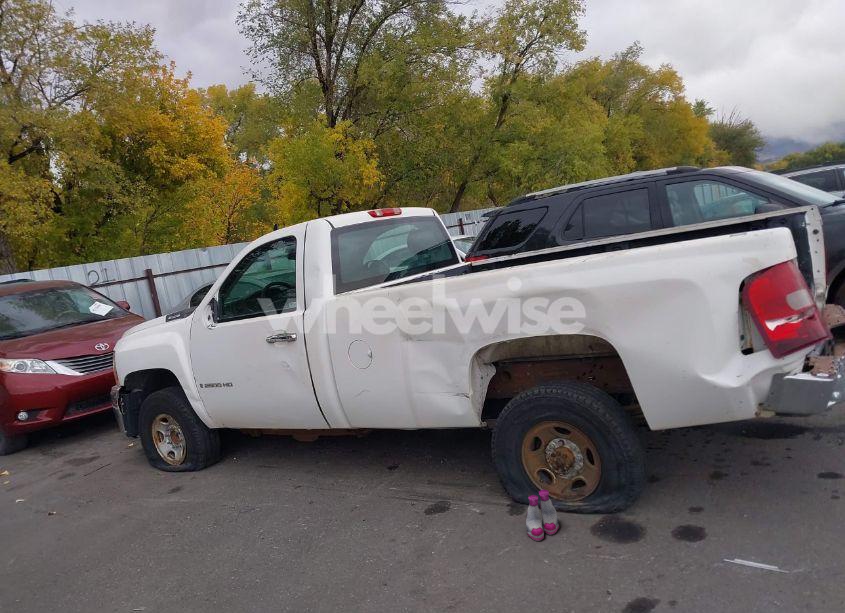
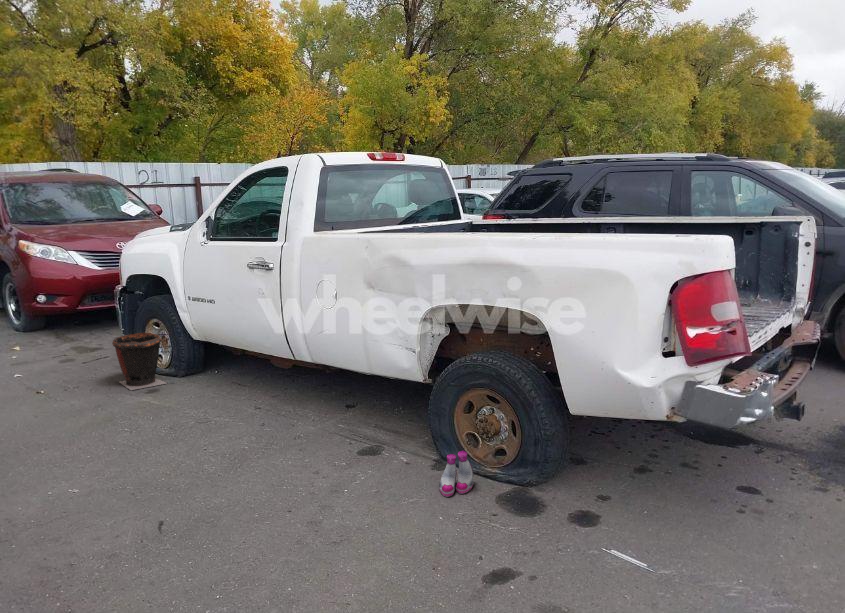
waste bin: none [121,430,186,495] -> present [112,333,166,390]

